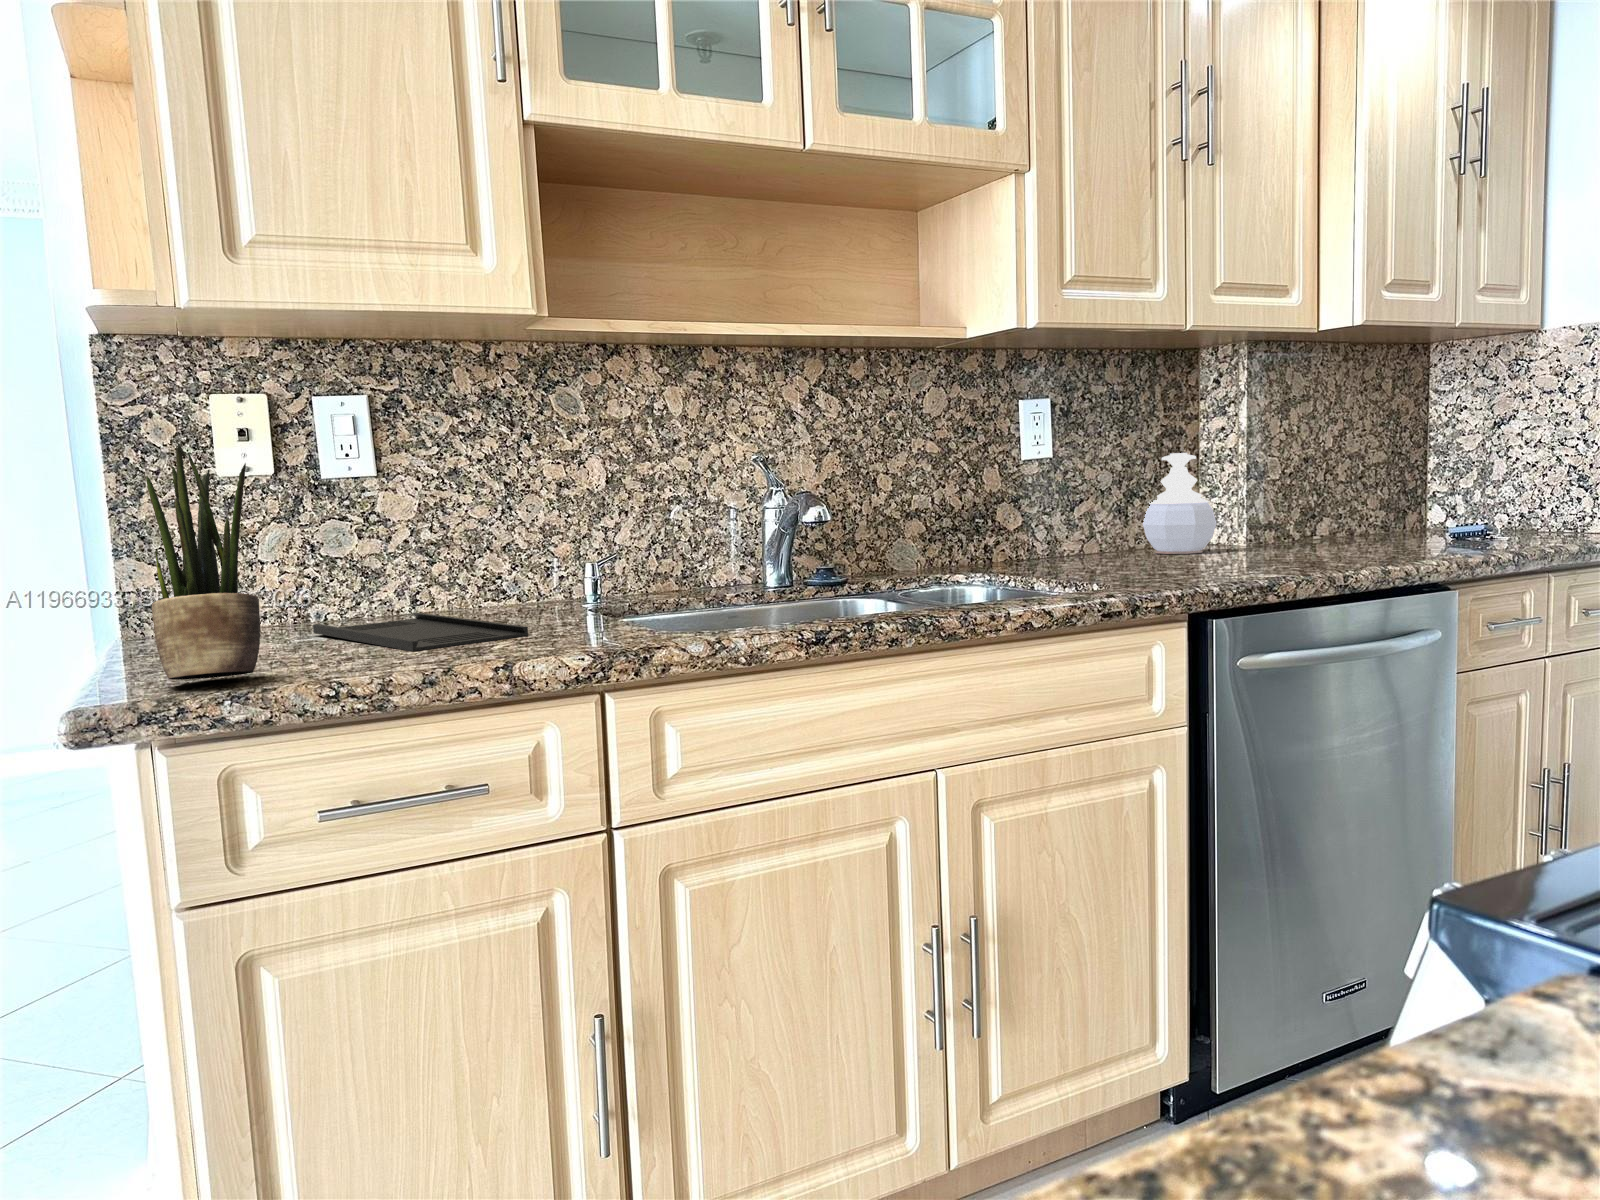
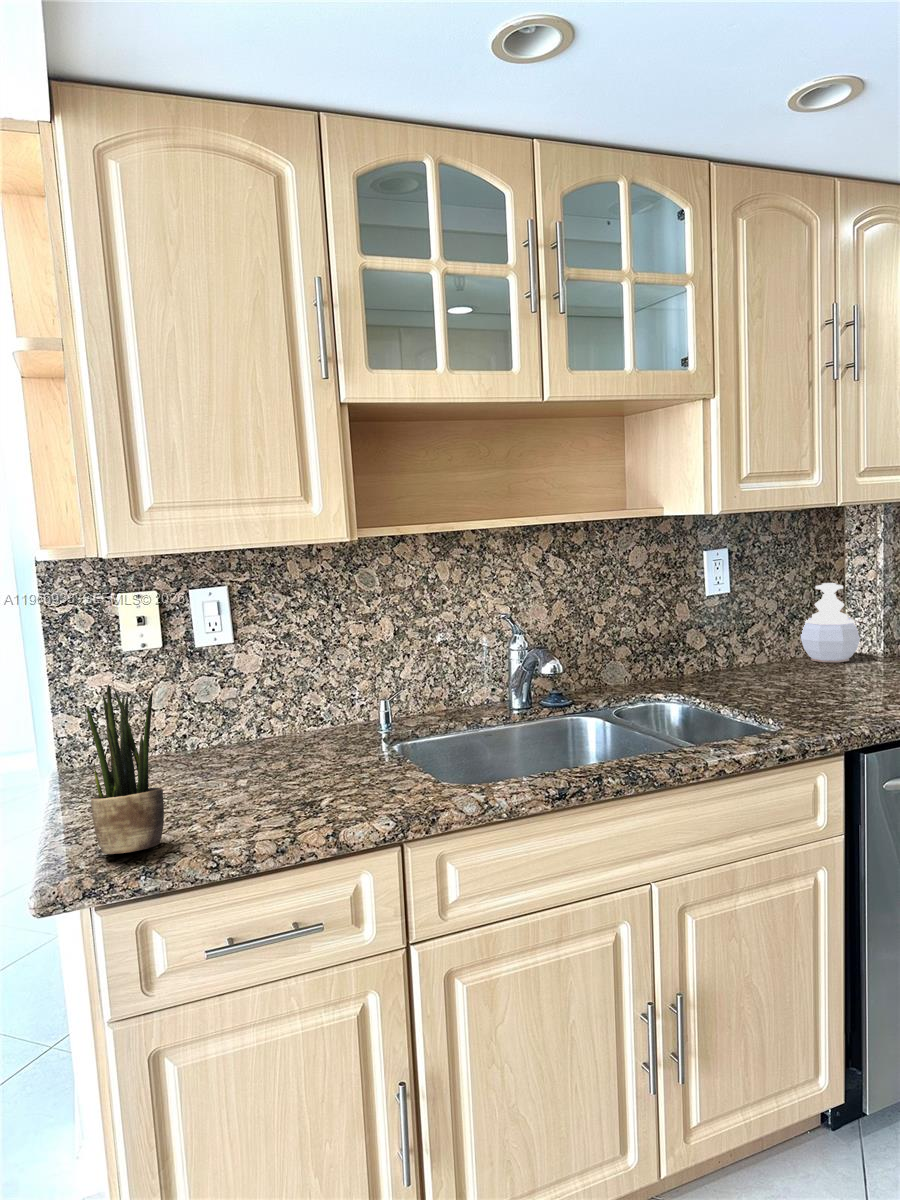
tray: present [313,613,528,651] -> none [190,745,346,805]

